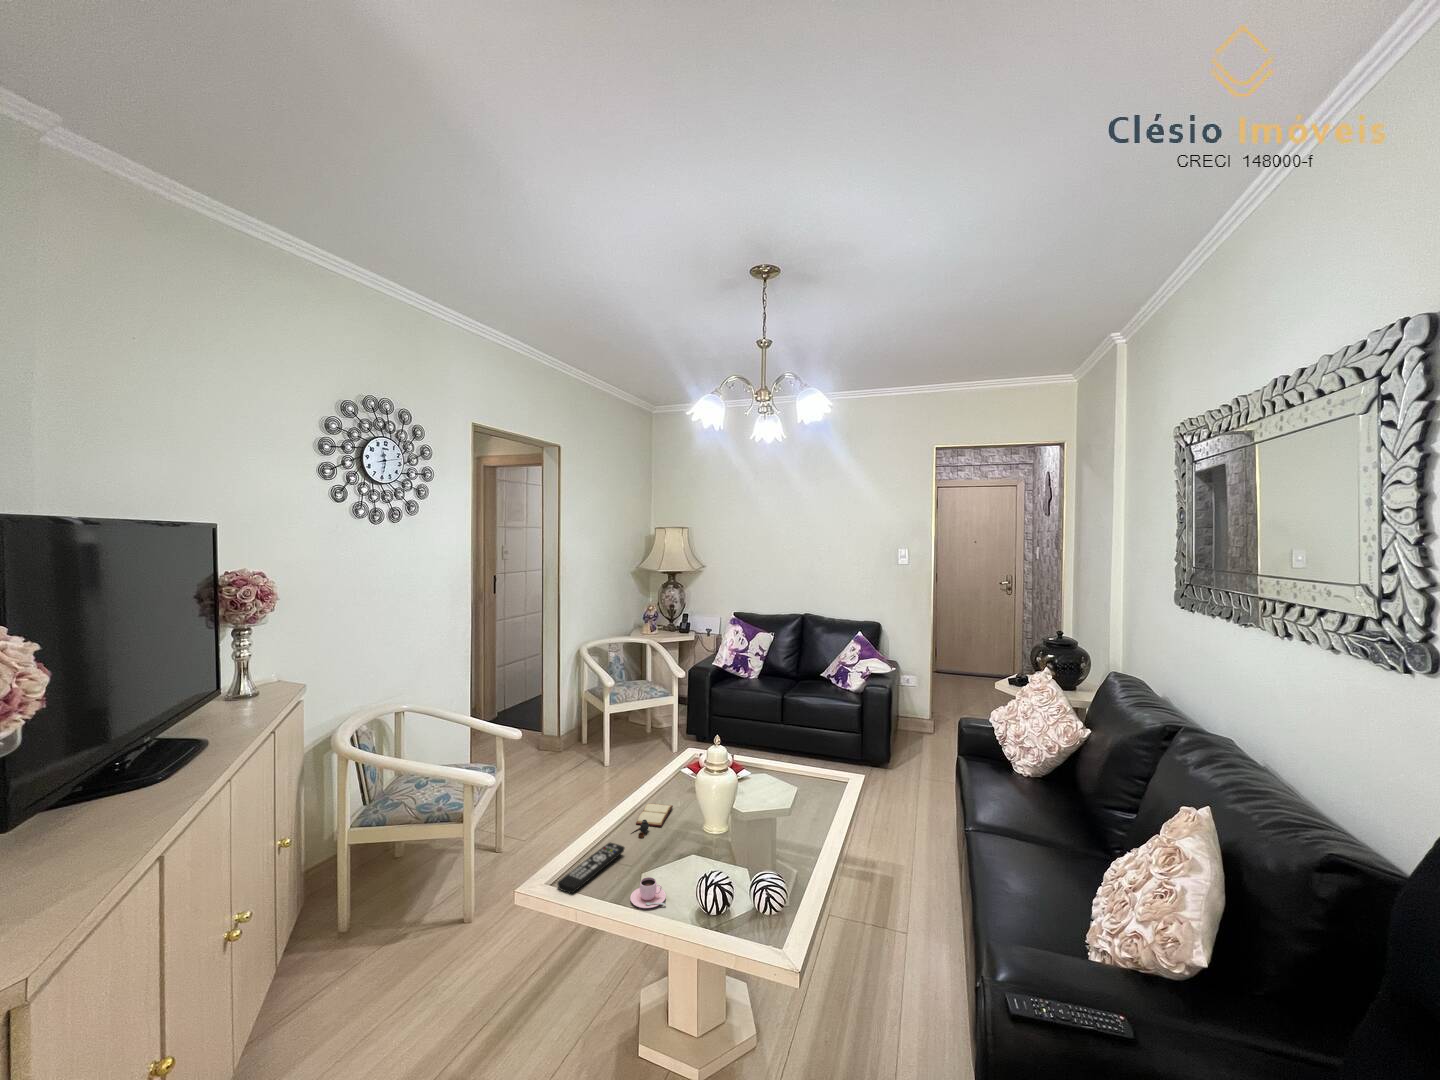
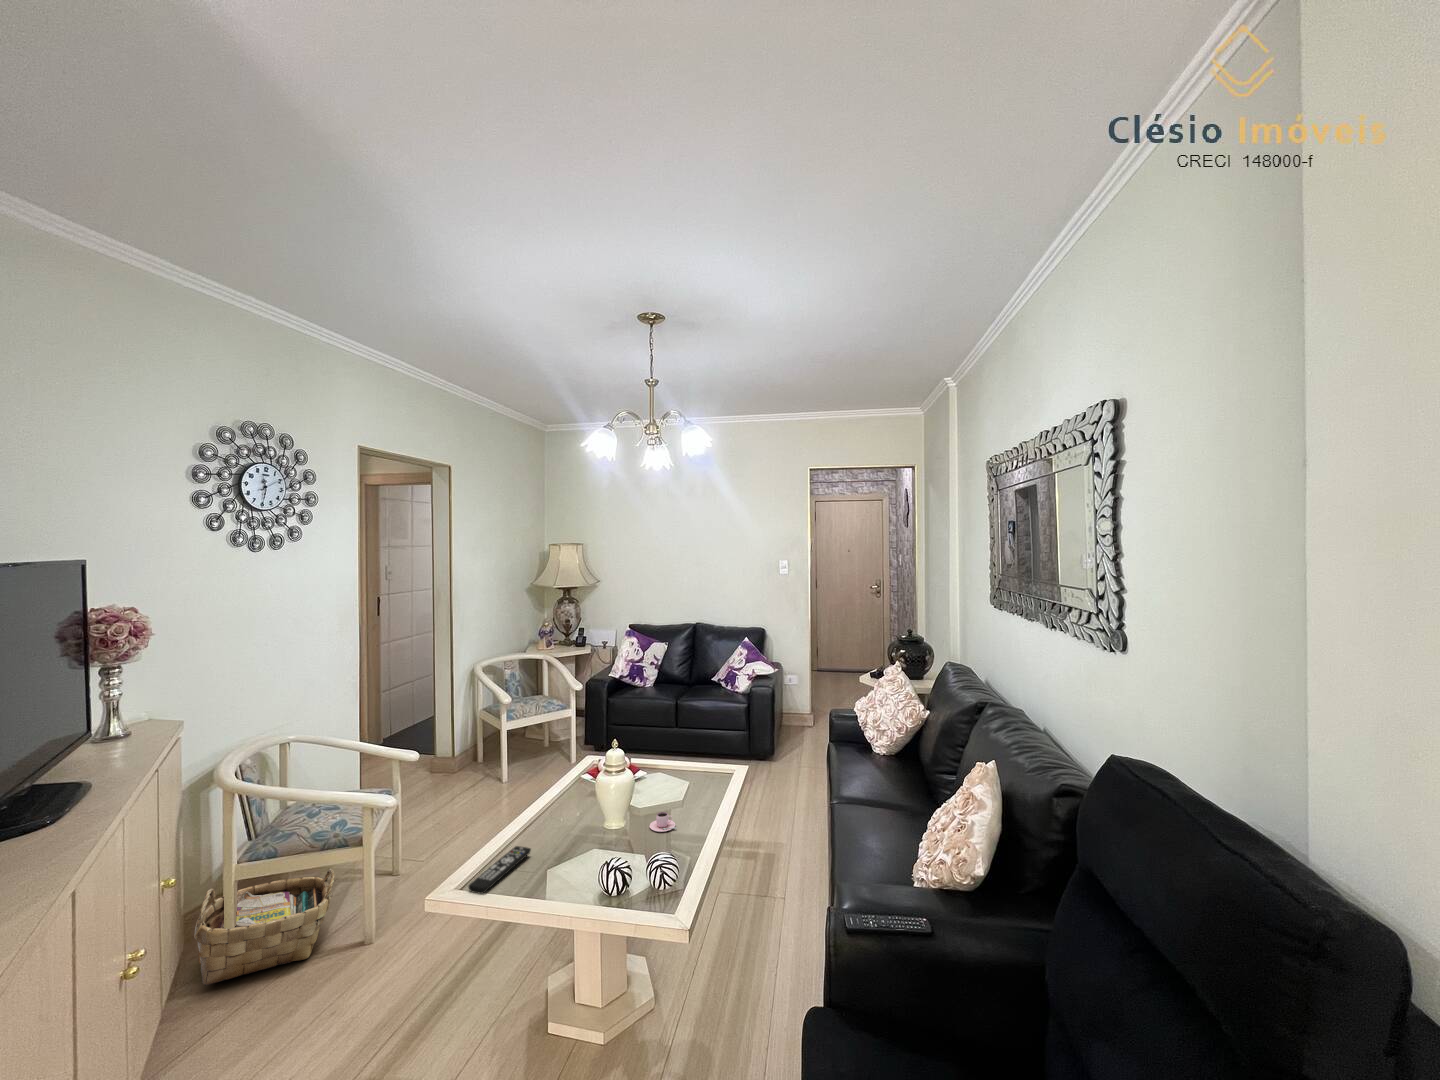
book: present [631,803,673,838] -> none [535,809,575,840]
woven basket: none [309,841,438,945] -> present [194,869,335,986]
teacup: present [630,877,666,908] -> present [650,812,676,832]

